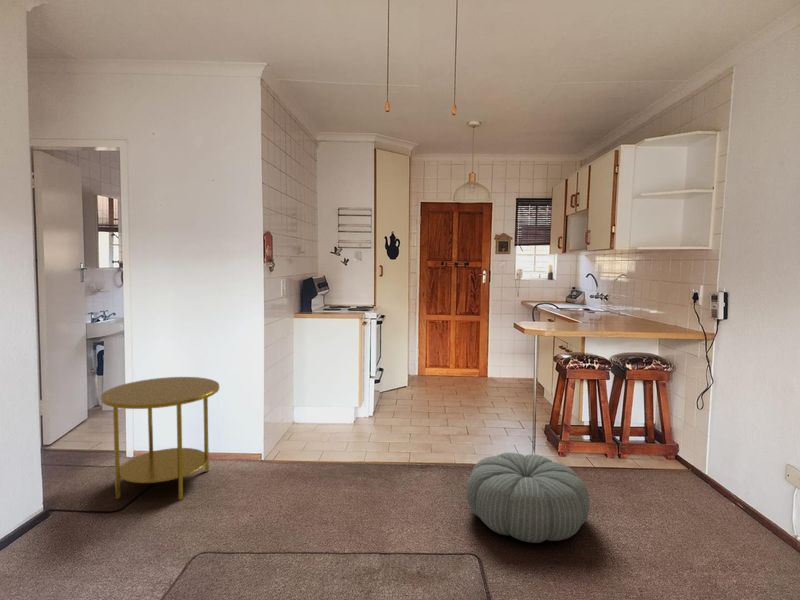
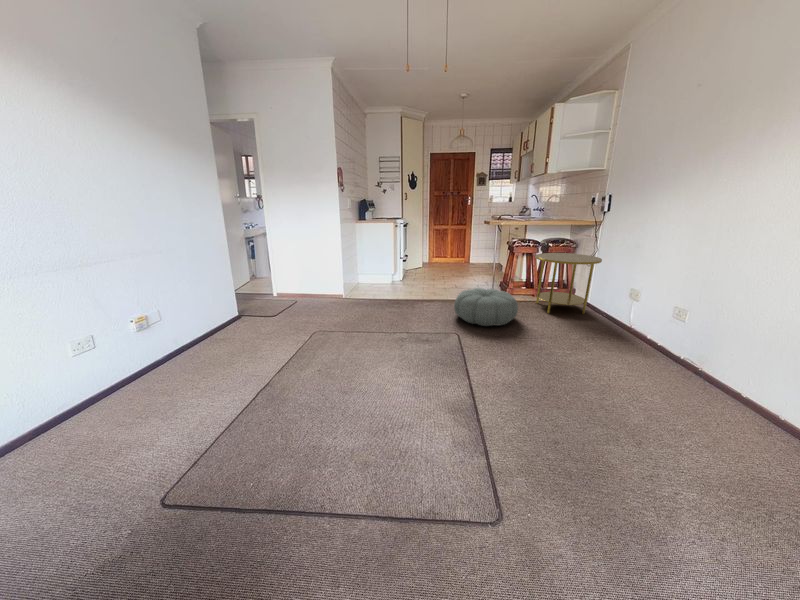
side table: present [101,377,219,500] -> present [535,253,602,314]

